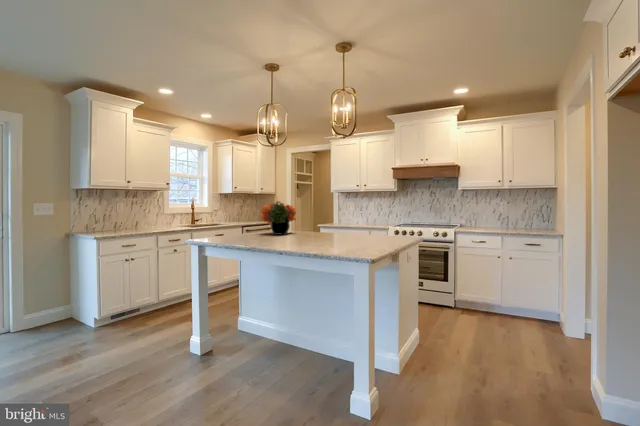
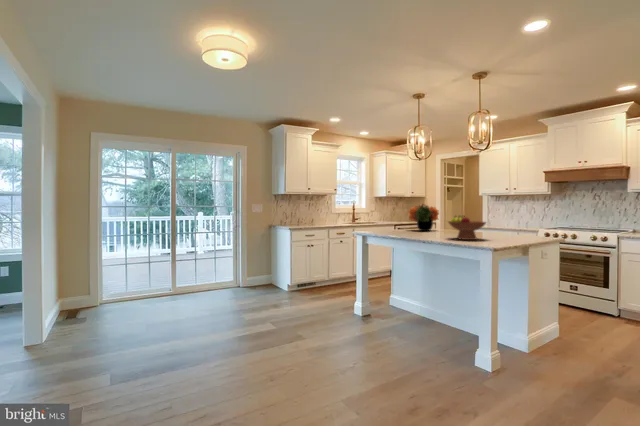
fruit bowl: none [311,215,356,246] -> present [448,216,486,240]

